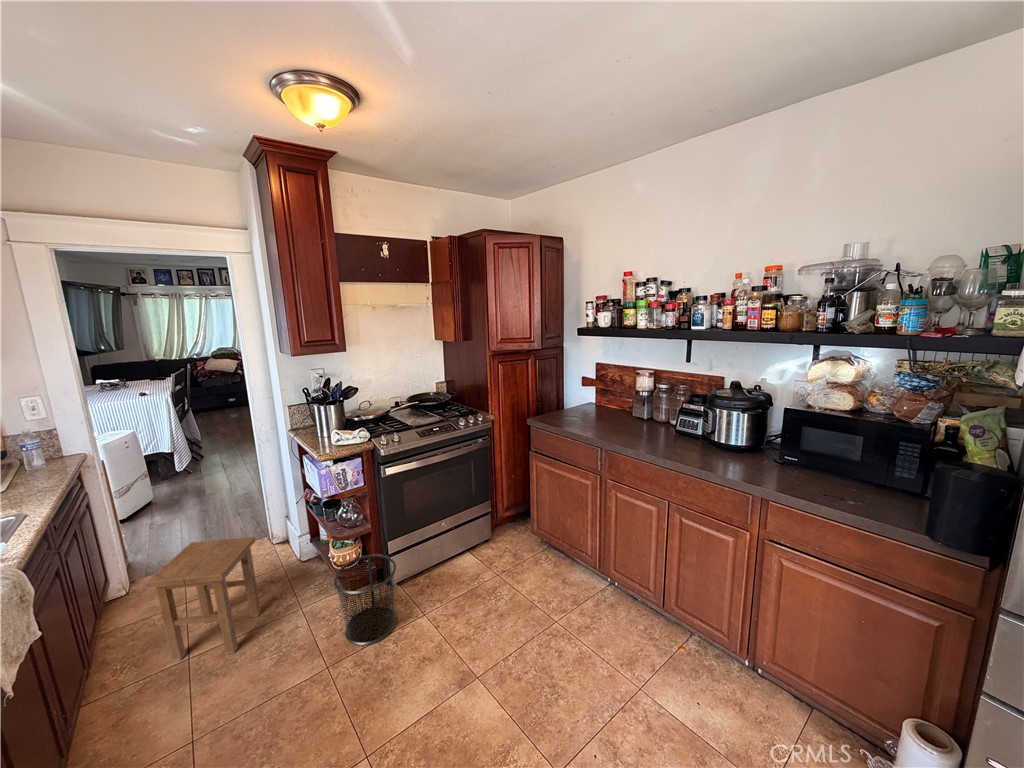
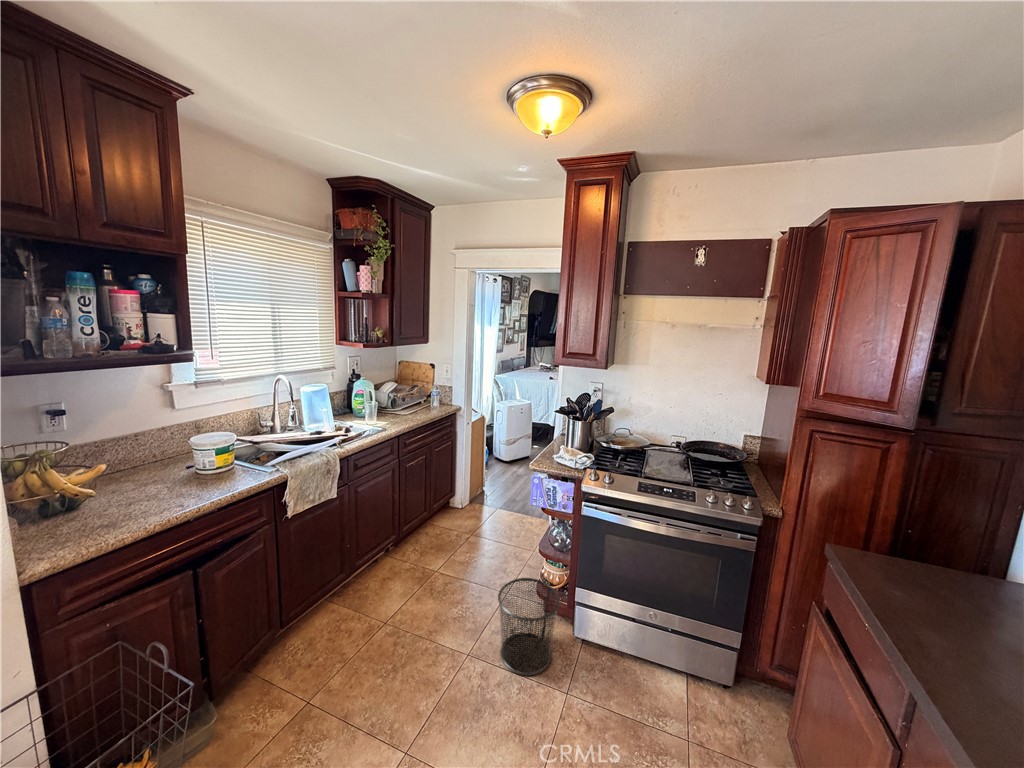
stool: present [146,537,261,661] -> none [432,492,499,587]

